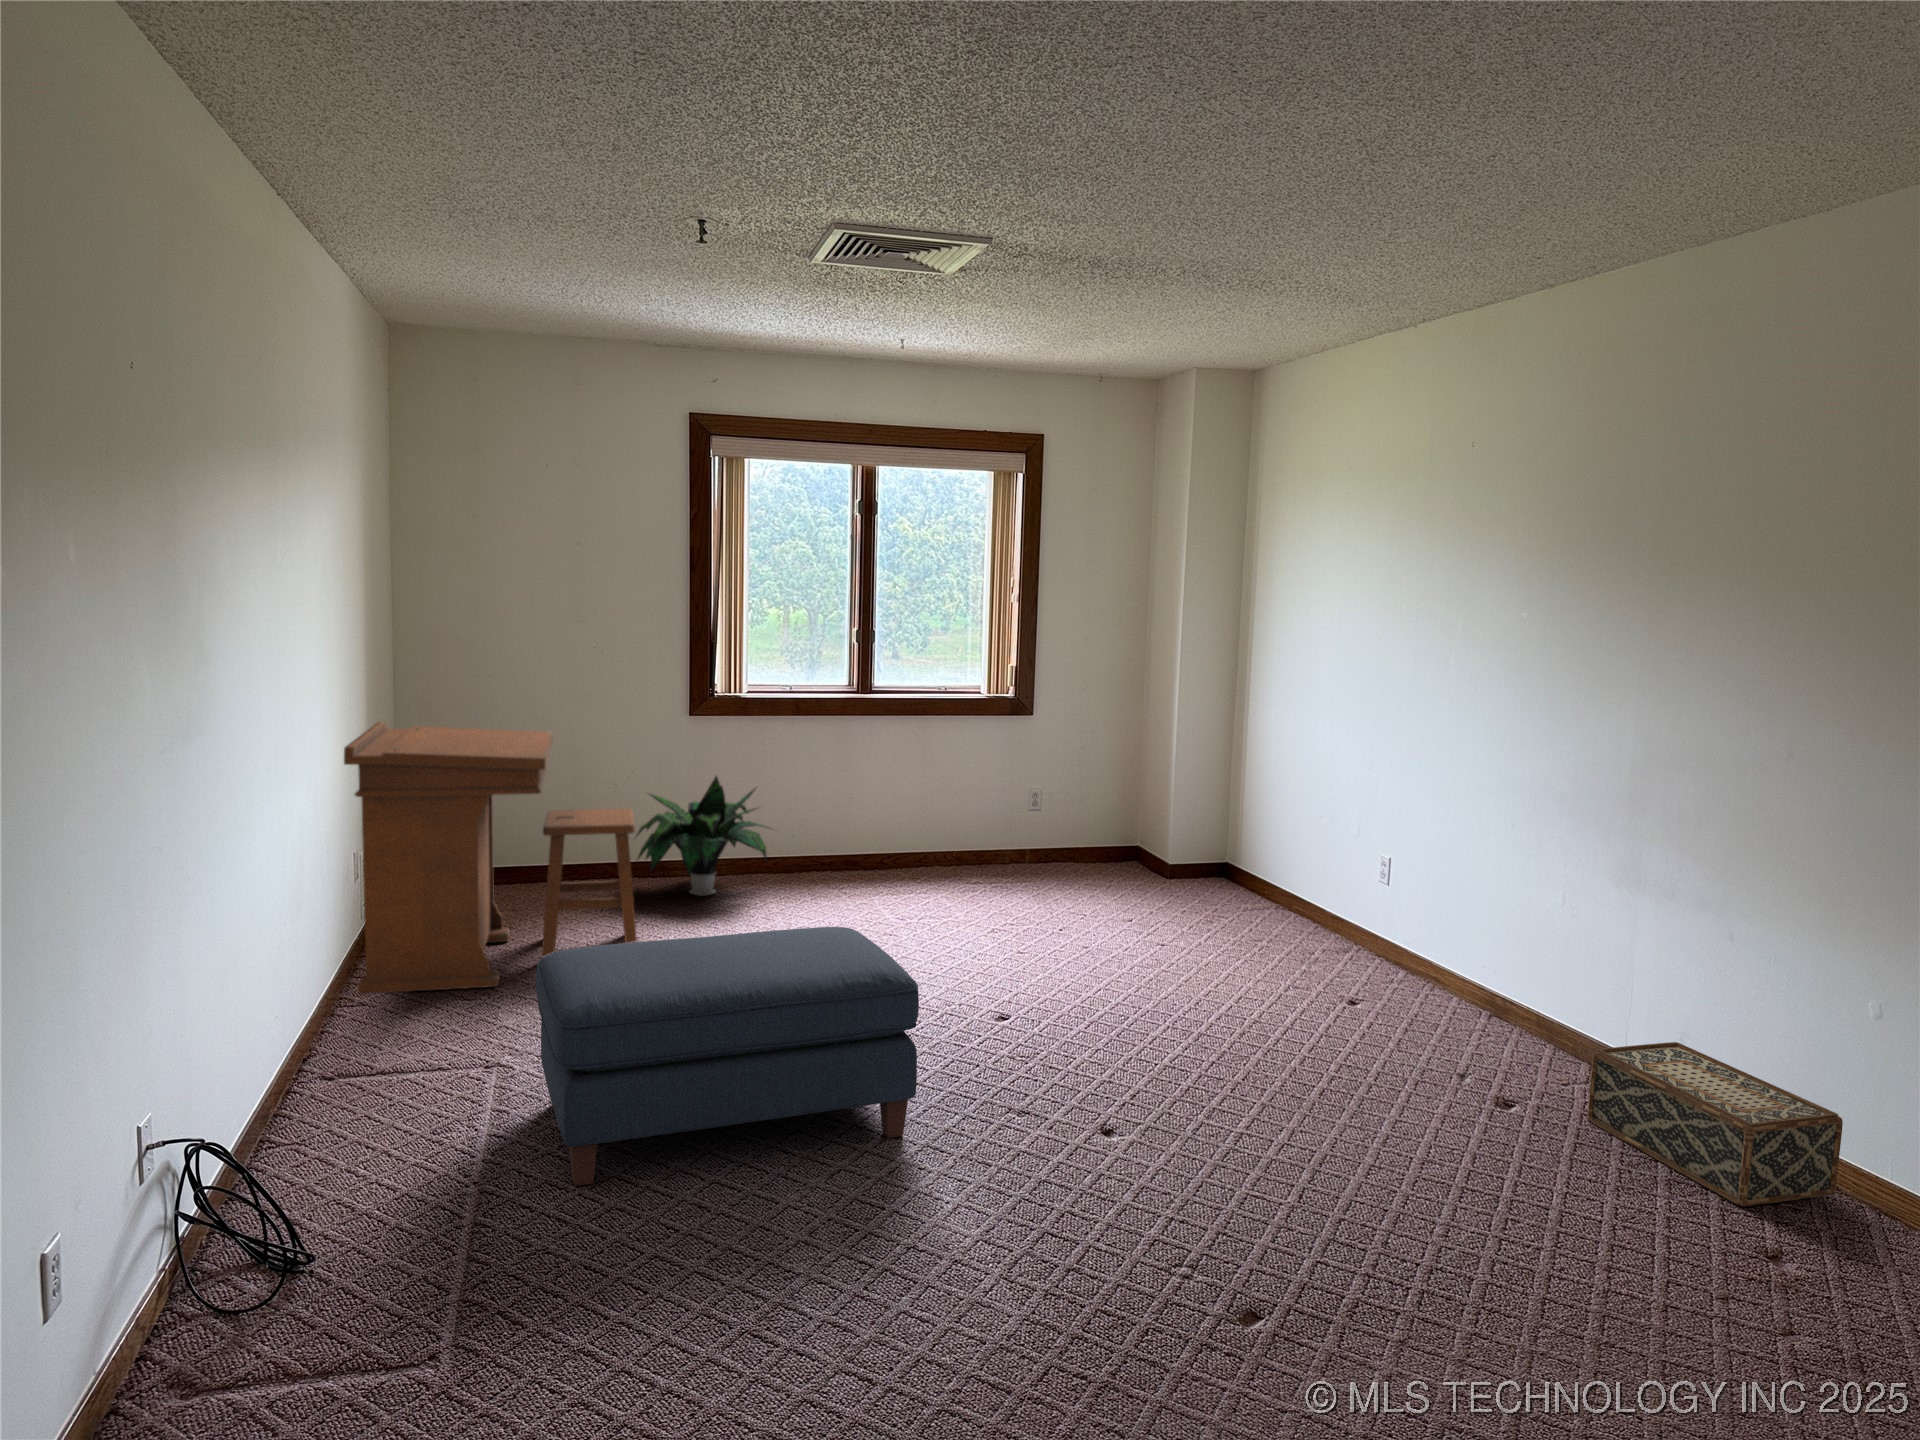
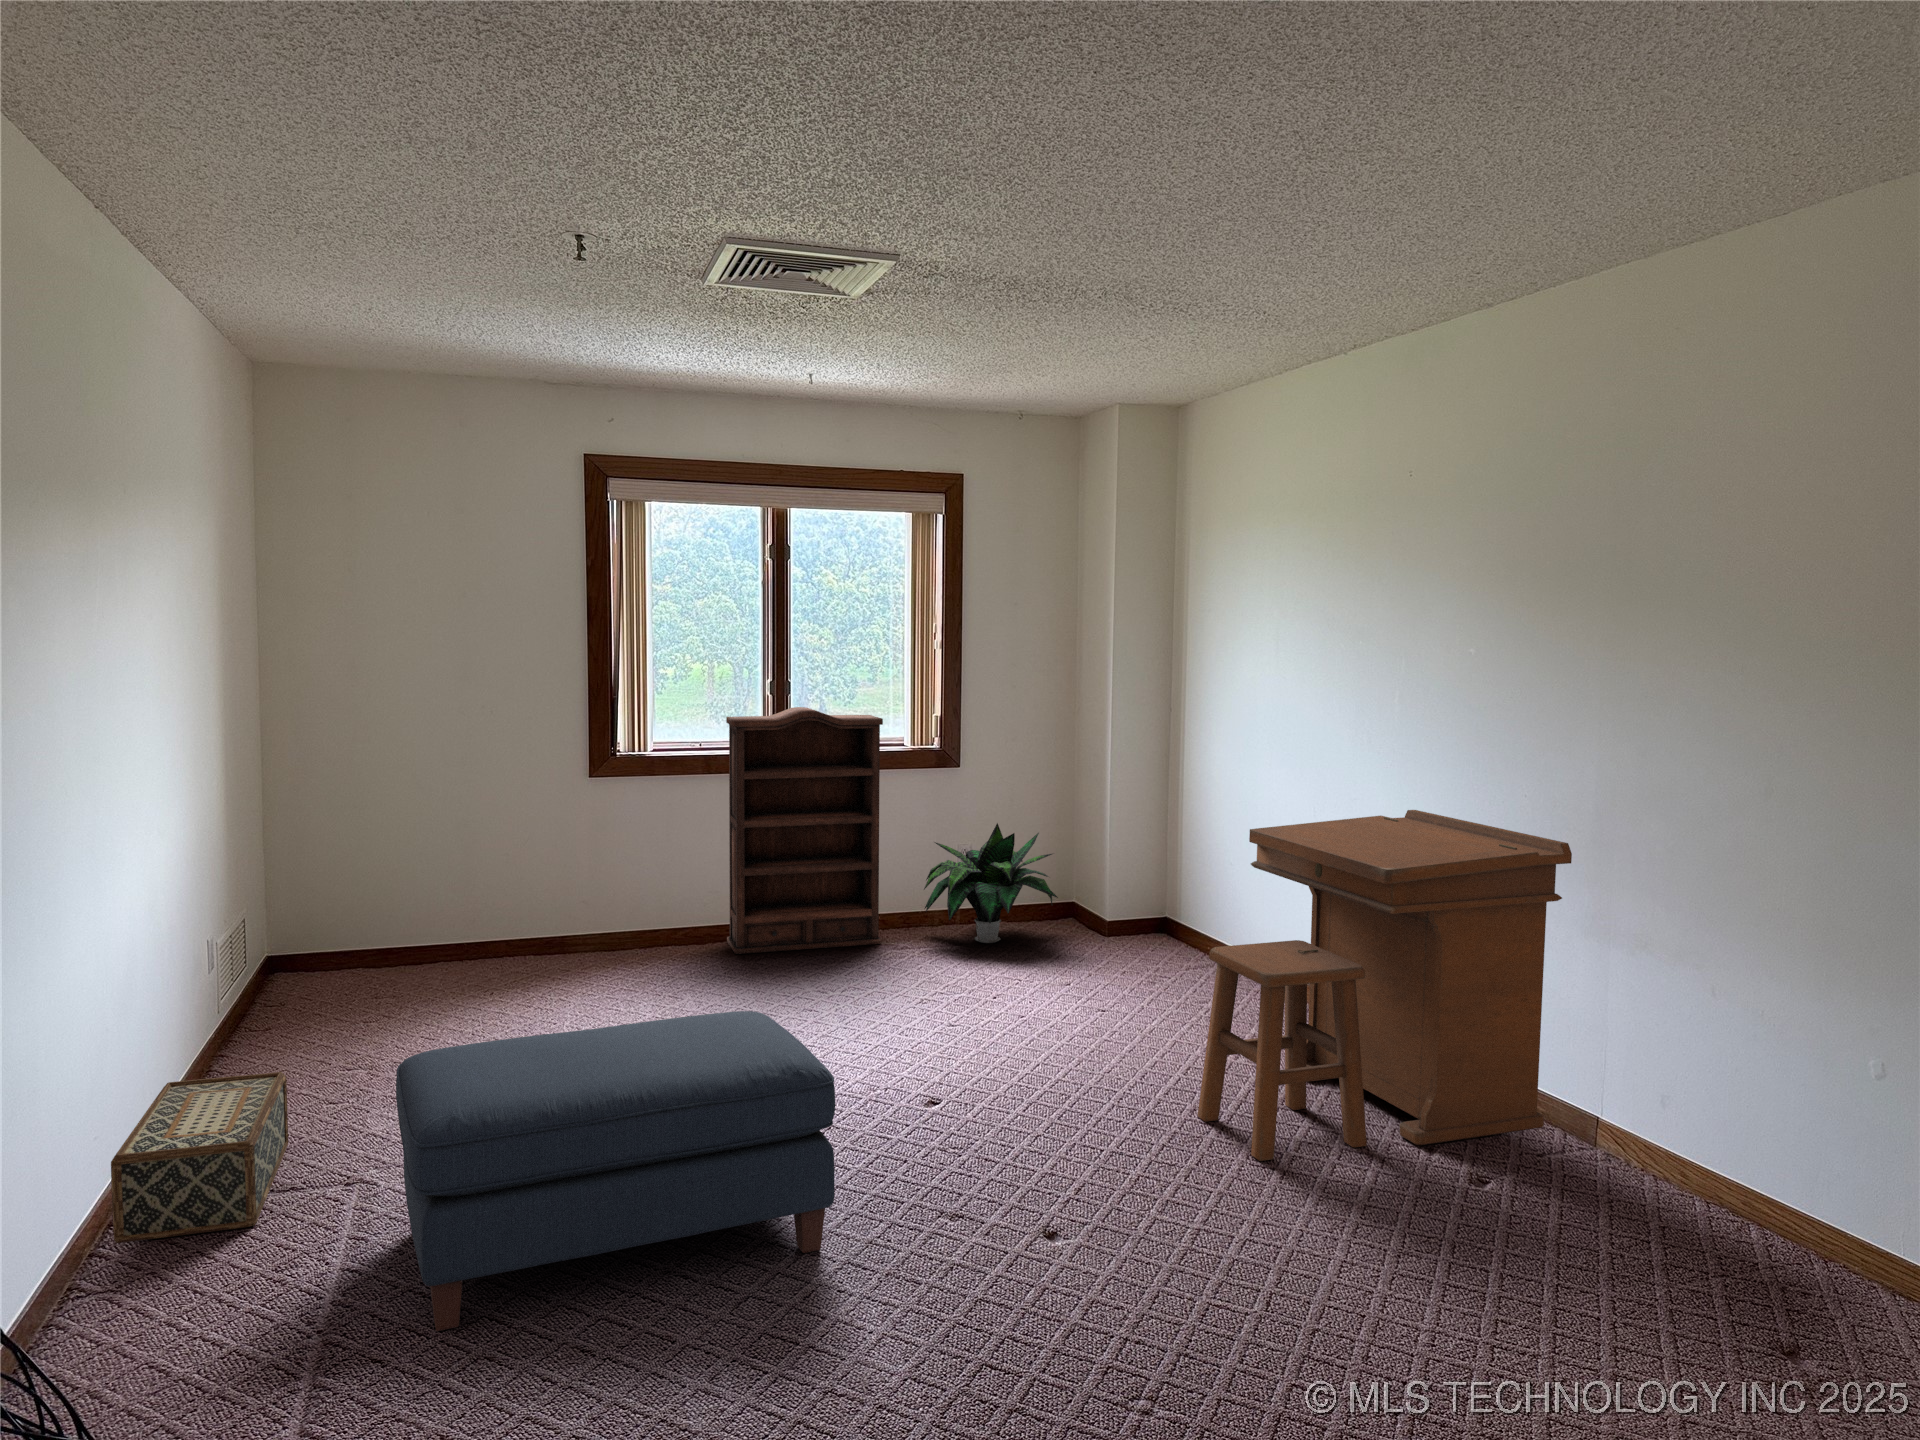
bookshelf: none [813,656,962,883] -> present [726,707,883,954]
desk: present [344,722,637,994] -> present [1198,810,1572,1161]
potted plant: present [637,776,769,896] -> present [924,823,1058,943]
woven basket: present [1588,1042,1843,1206] -> present [111,1072,288,1243]

